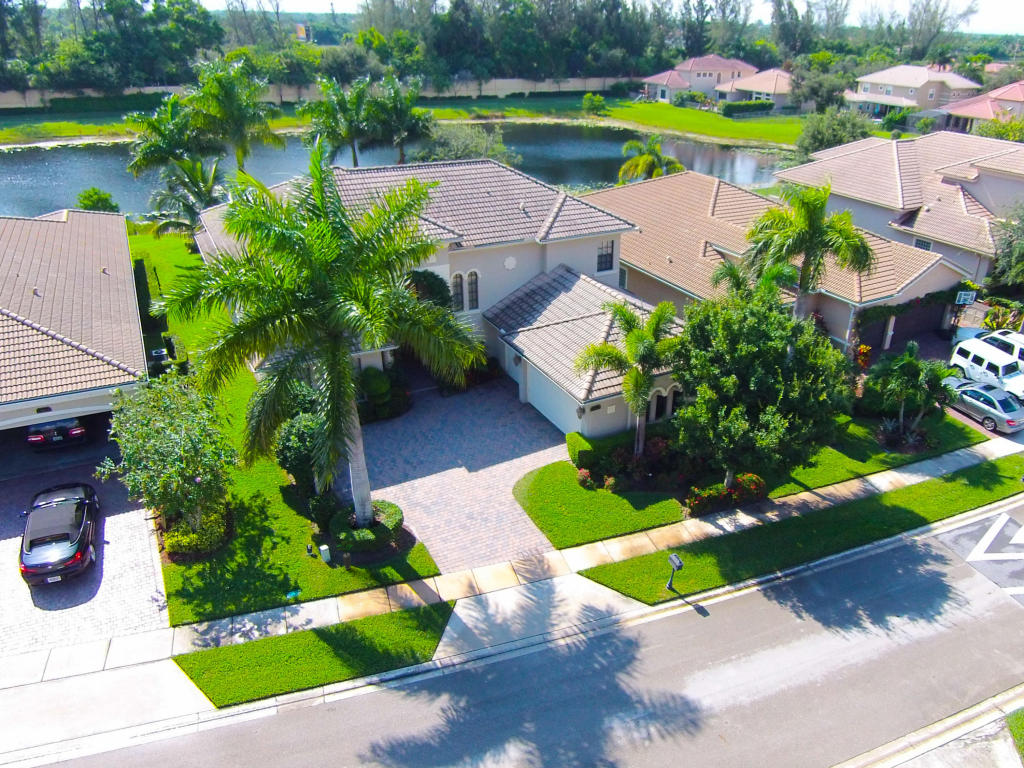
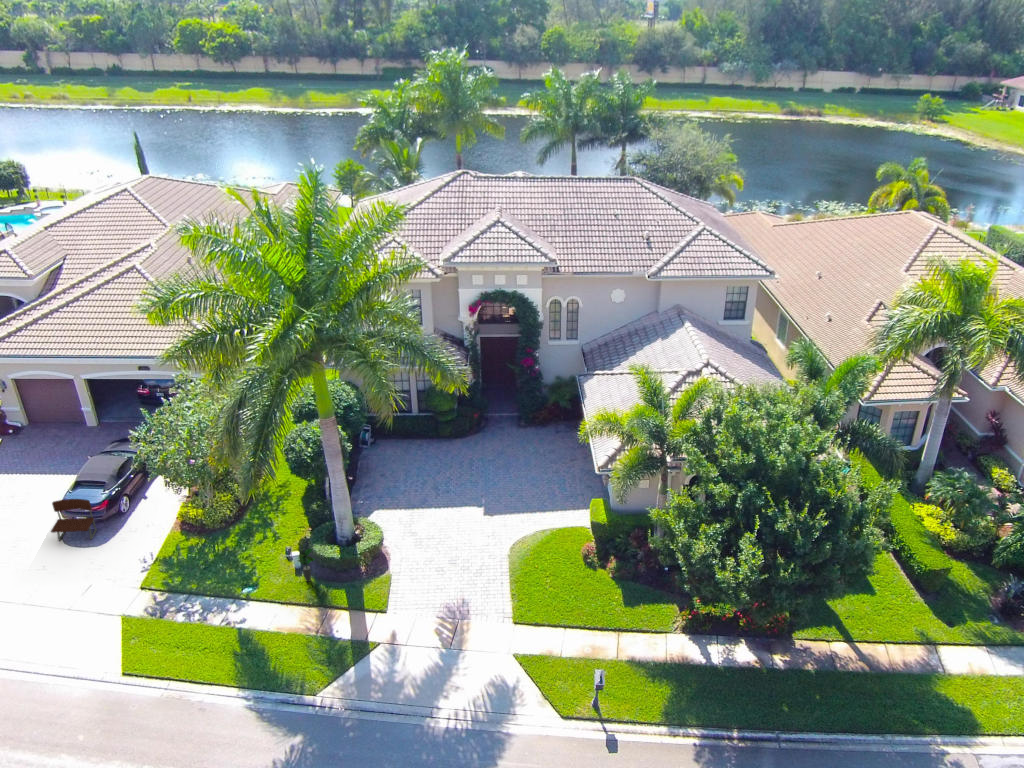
bench: none [14,554,71,612] -> present [51,499,97,541]

